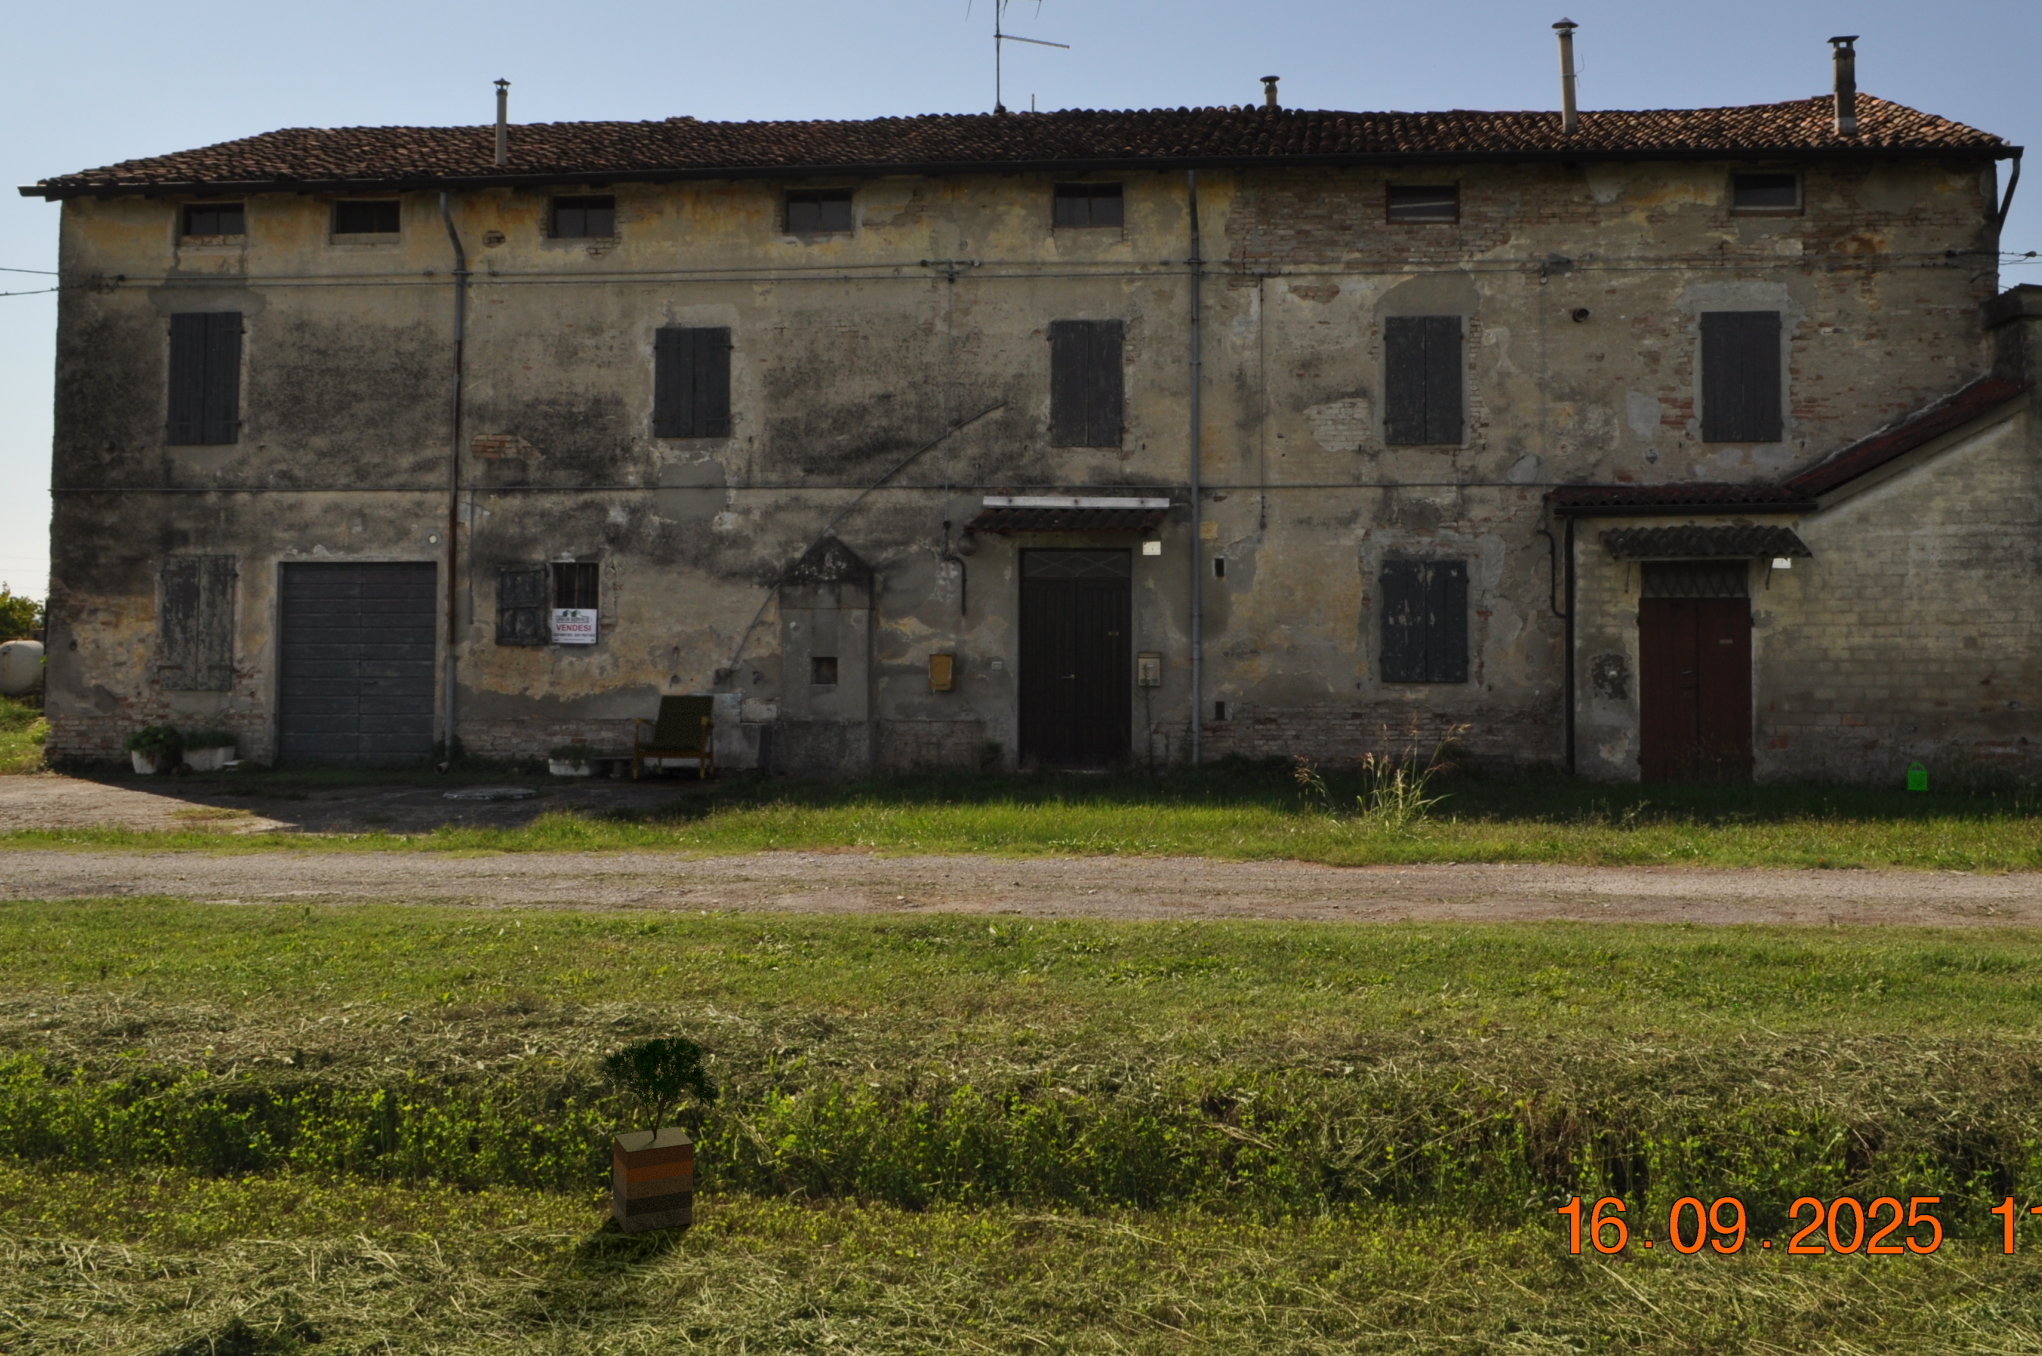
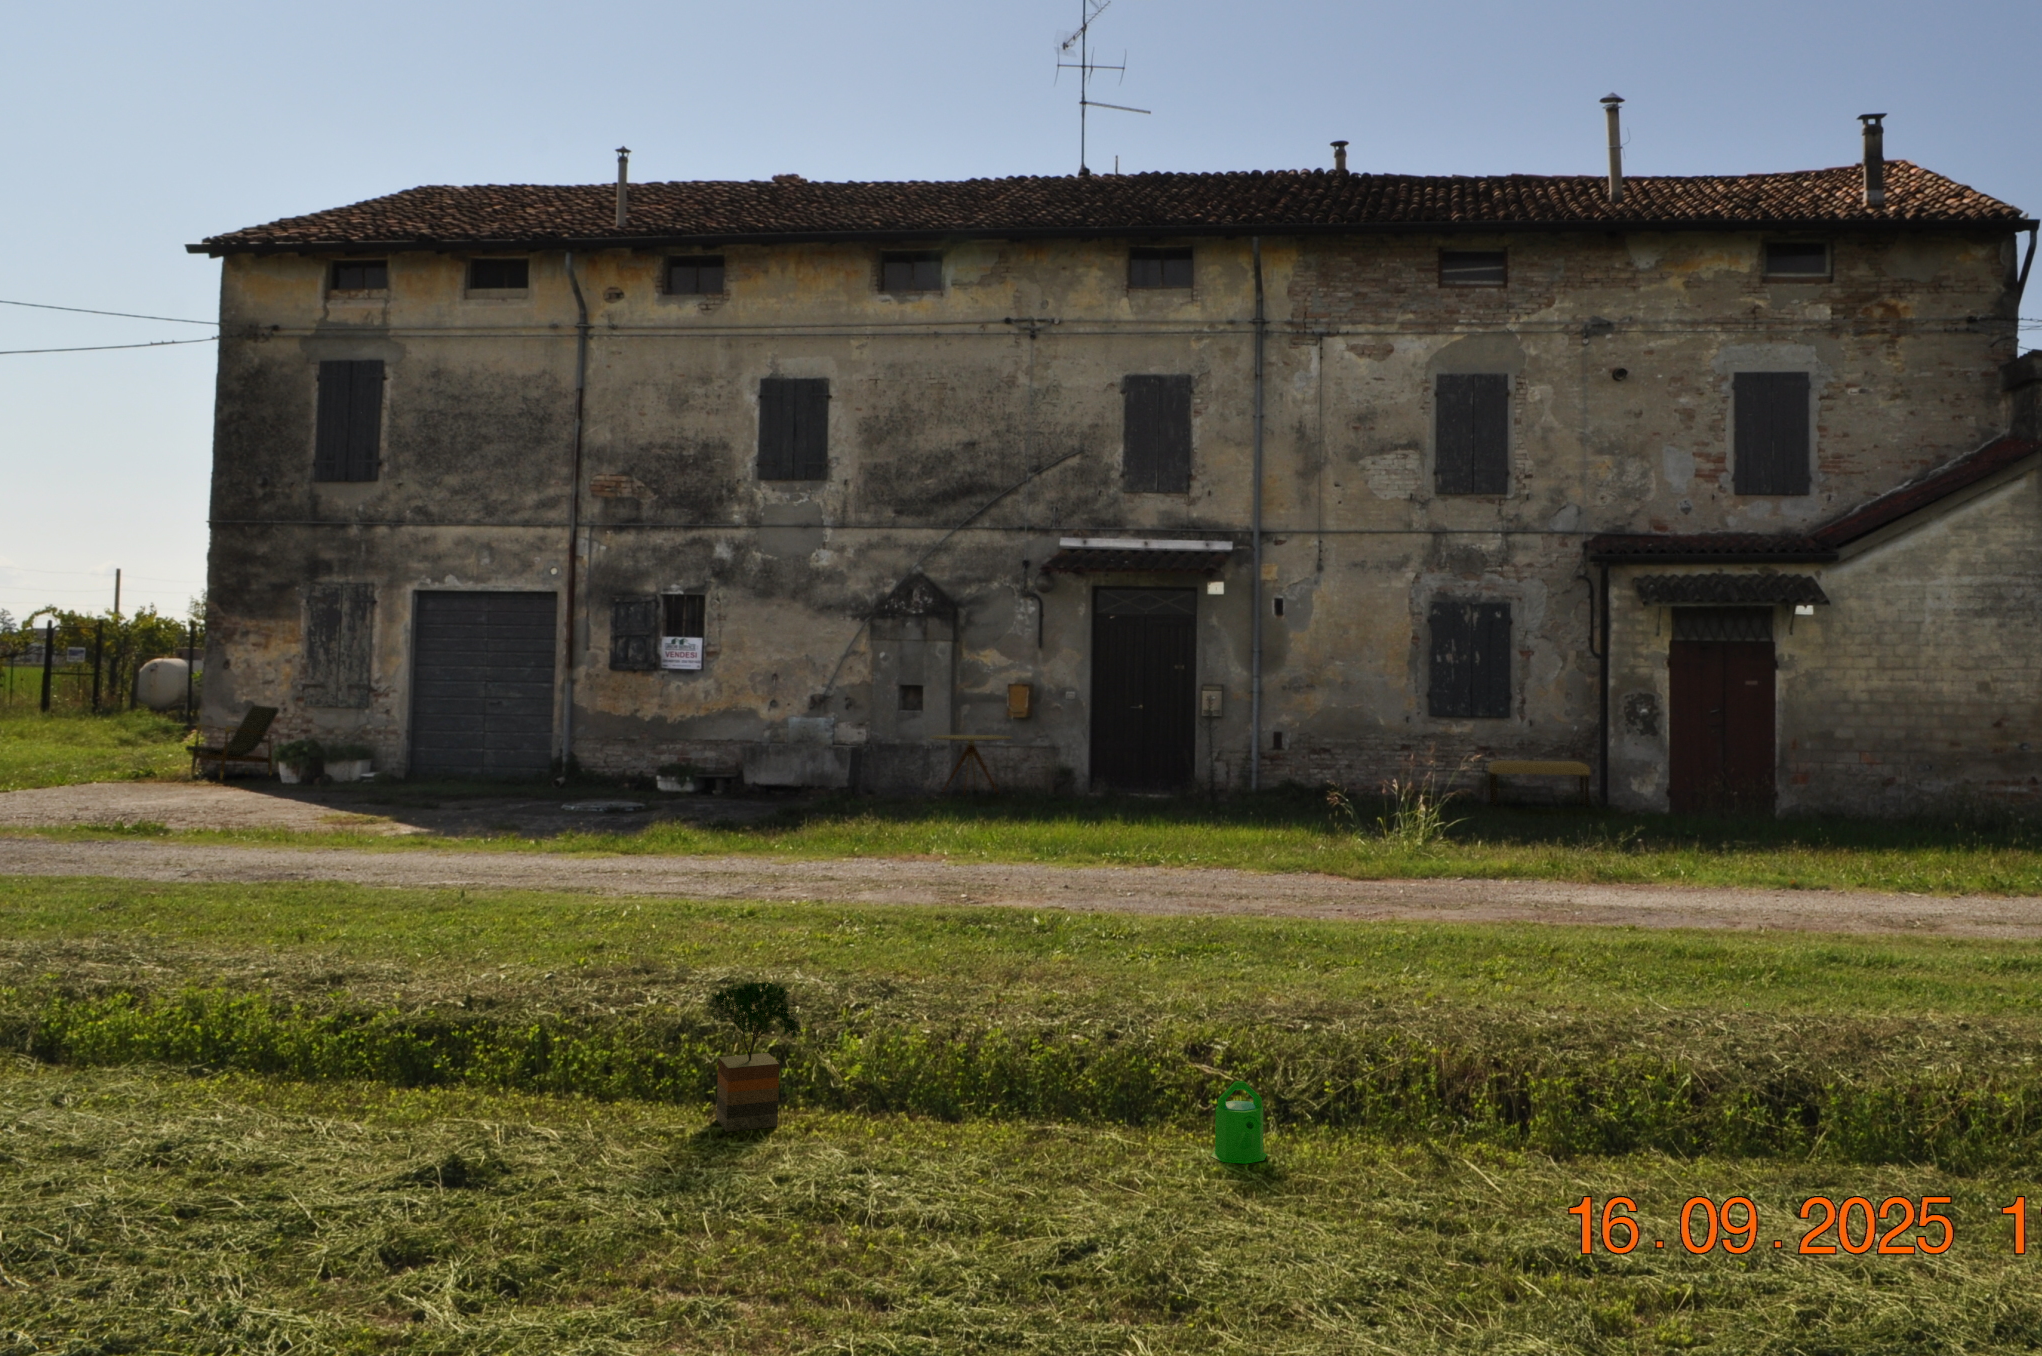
lounge chair: present [633,695,715,779] -> present [185,706,279,778]
round table: none [849,713,940,779] -> present [931,735,1012,794]
bench: none [1456,732,1567,780] -> present [1488,760,1590,806]
watering can: present [1908,762,1927,791] -> present [1211,1081,1267,1164]

